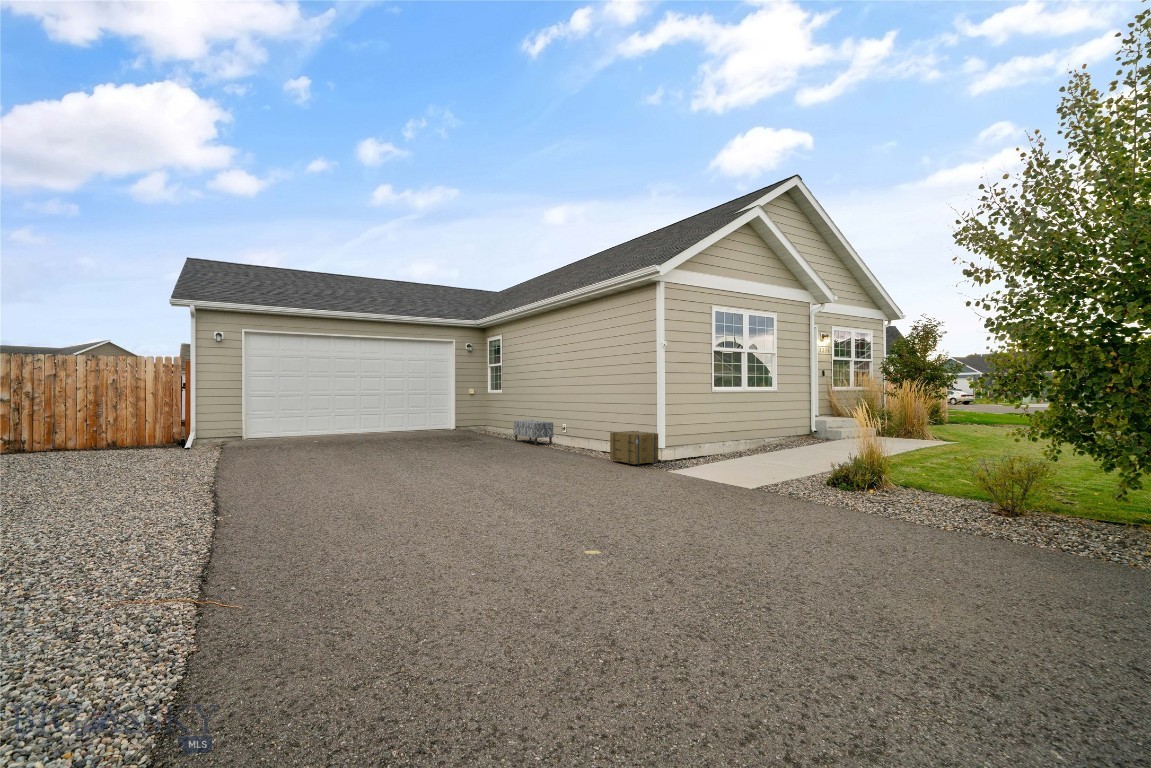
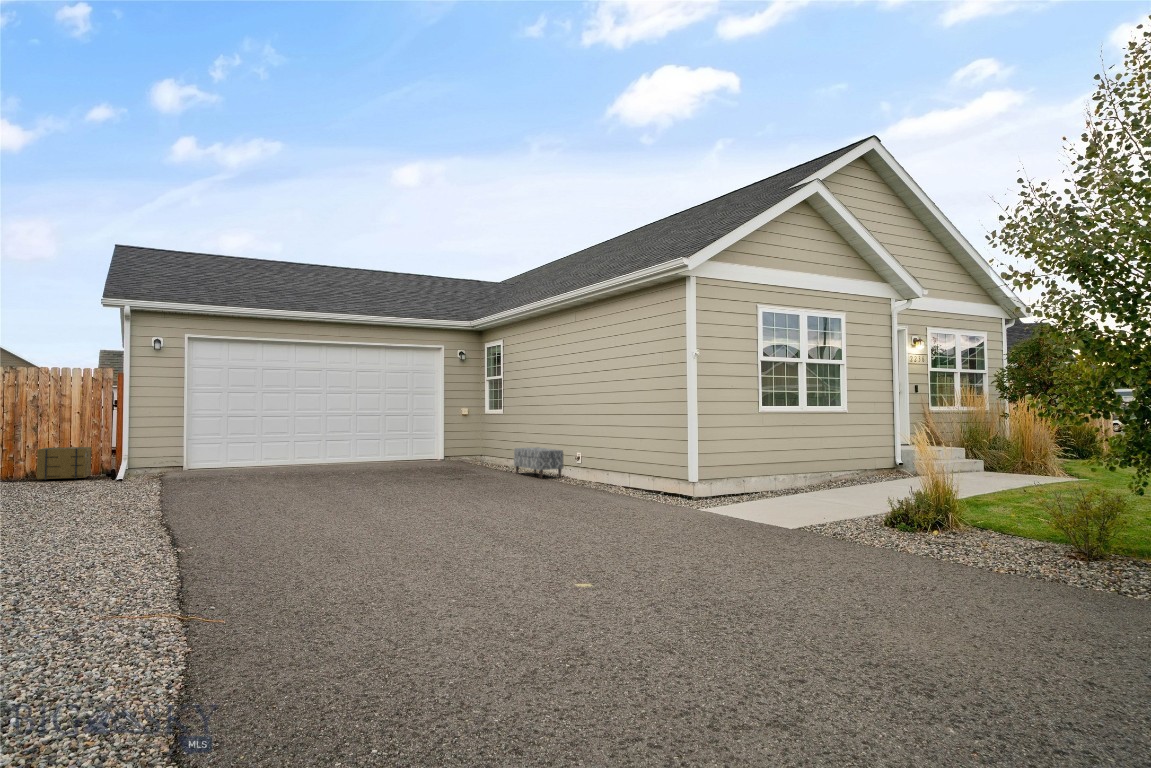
cardboard box: present [610,431,658,466] -> present [37,447,91,480]

